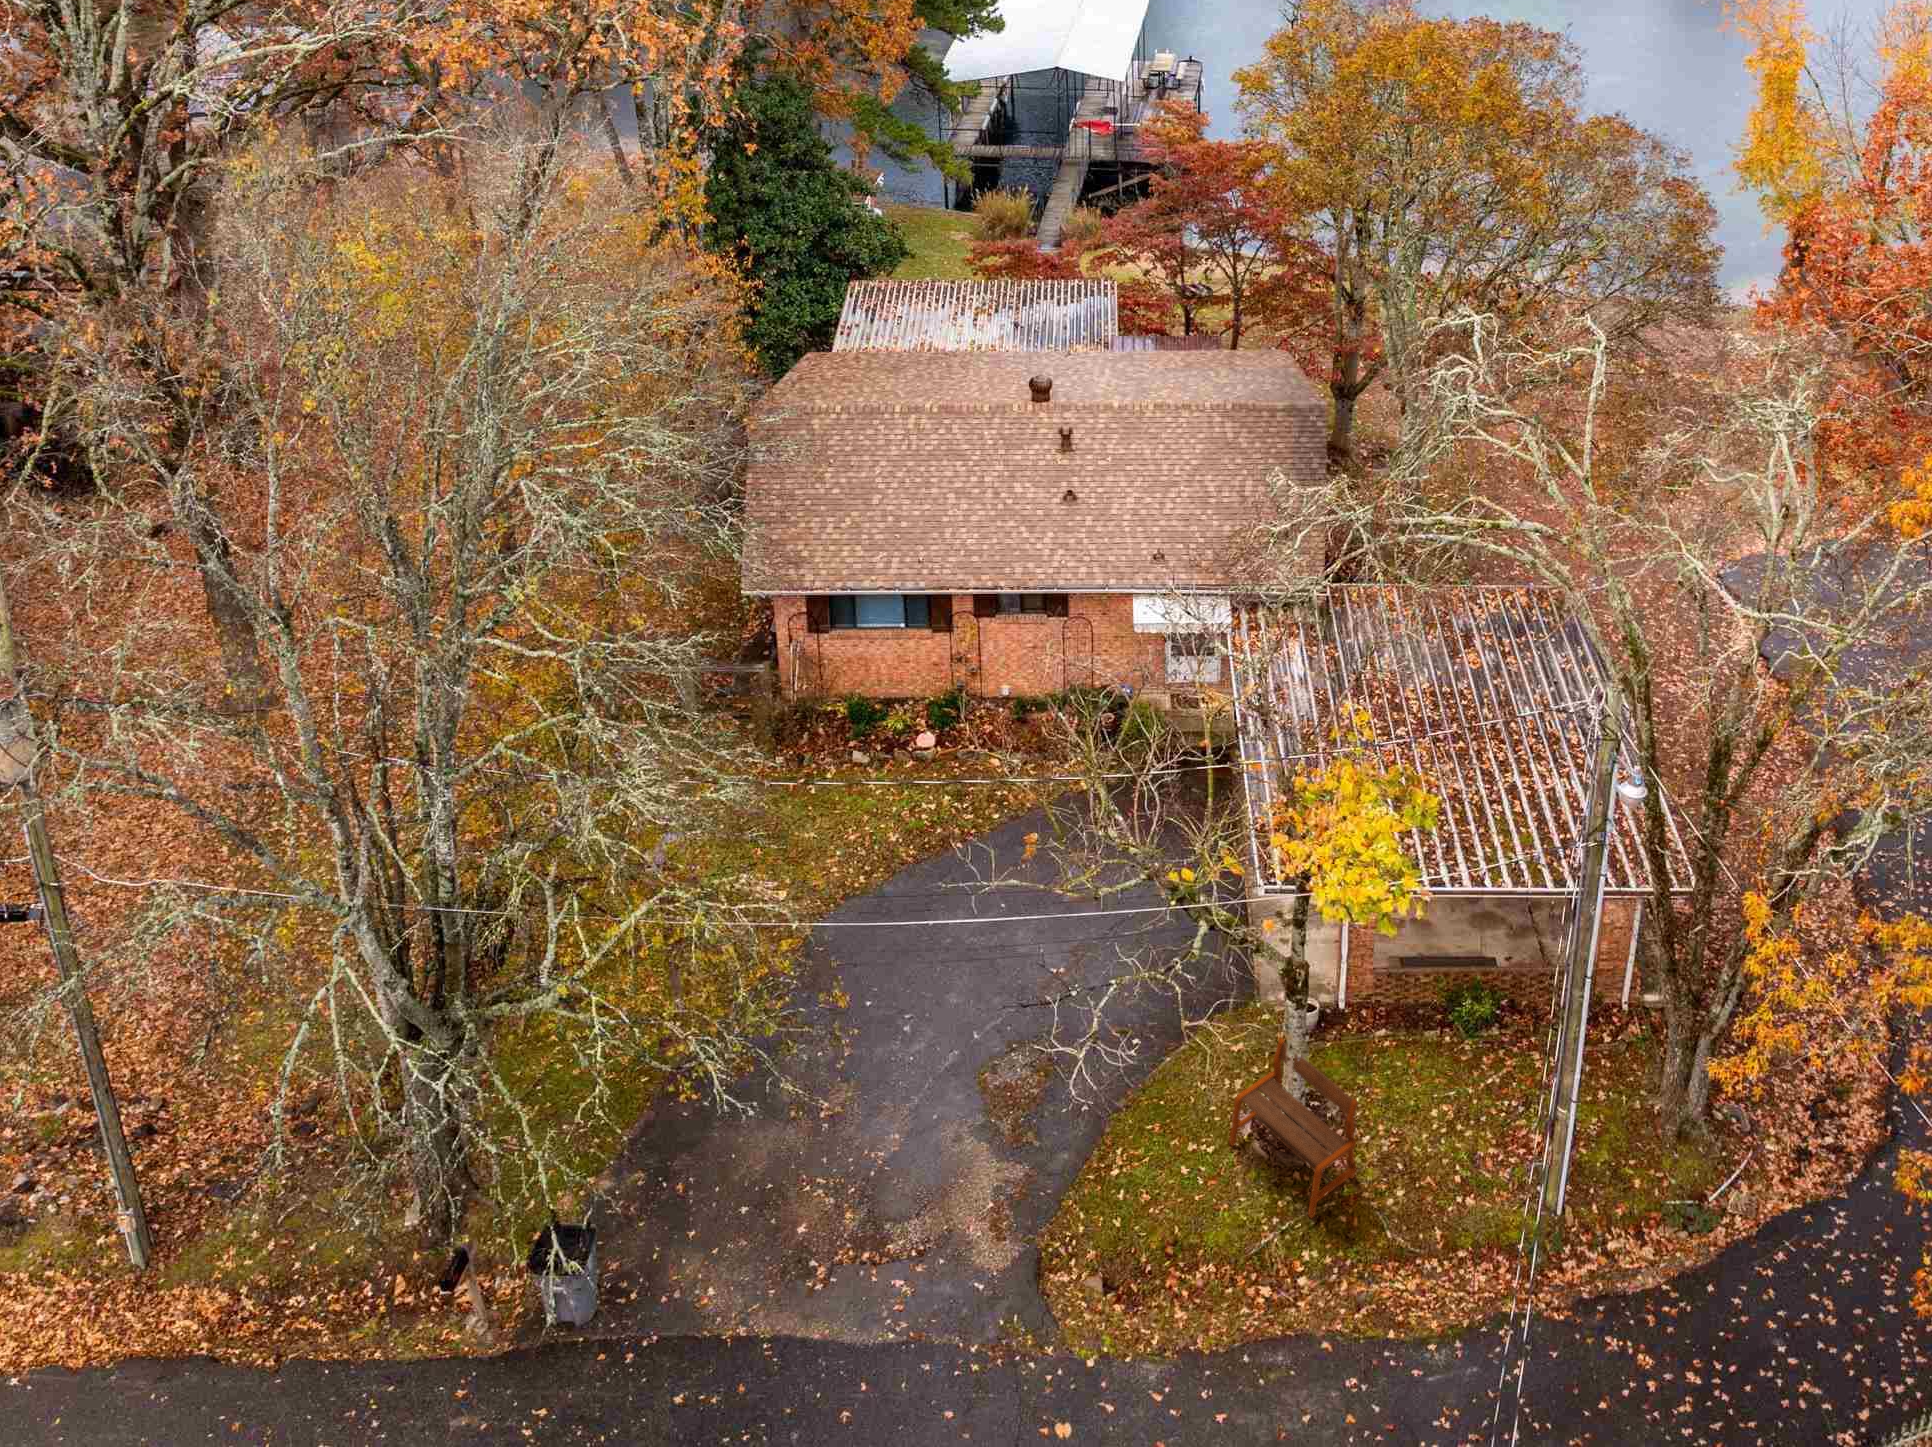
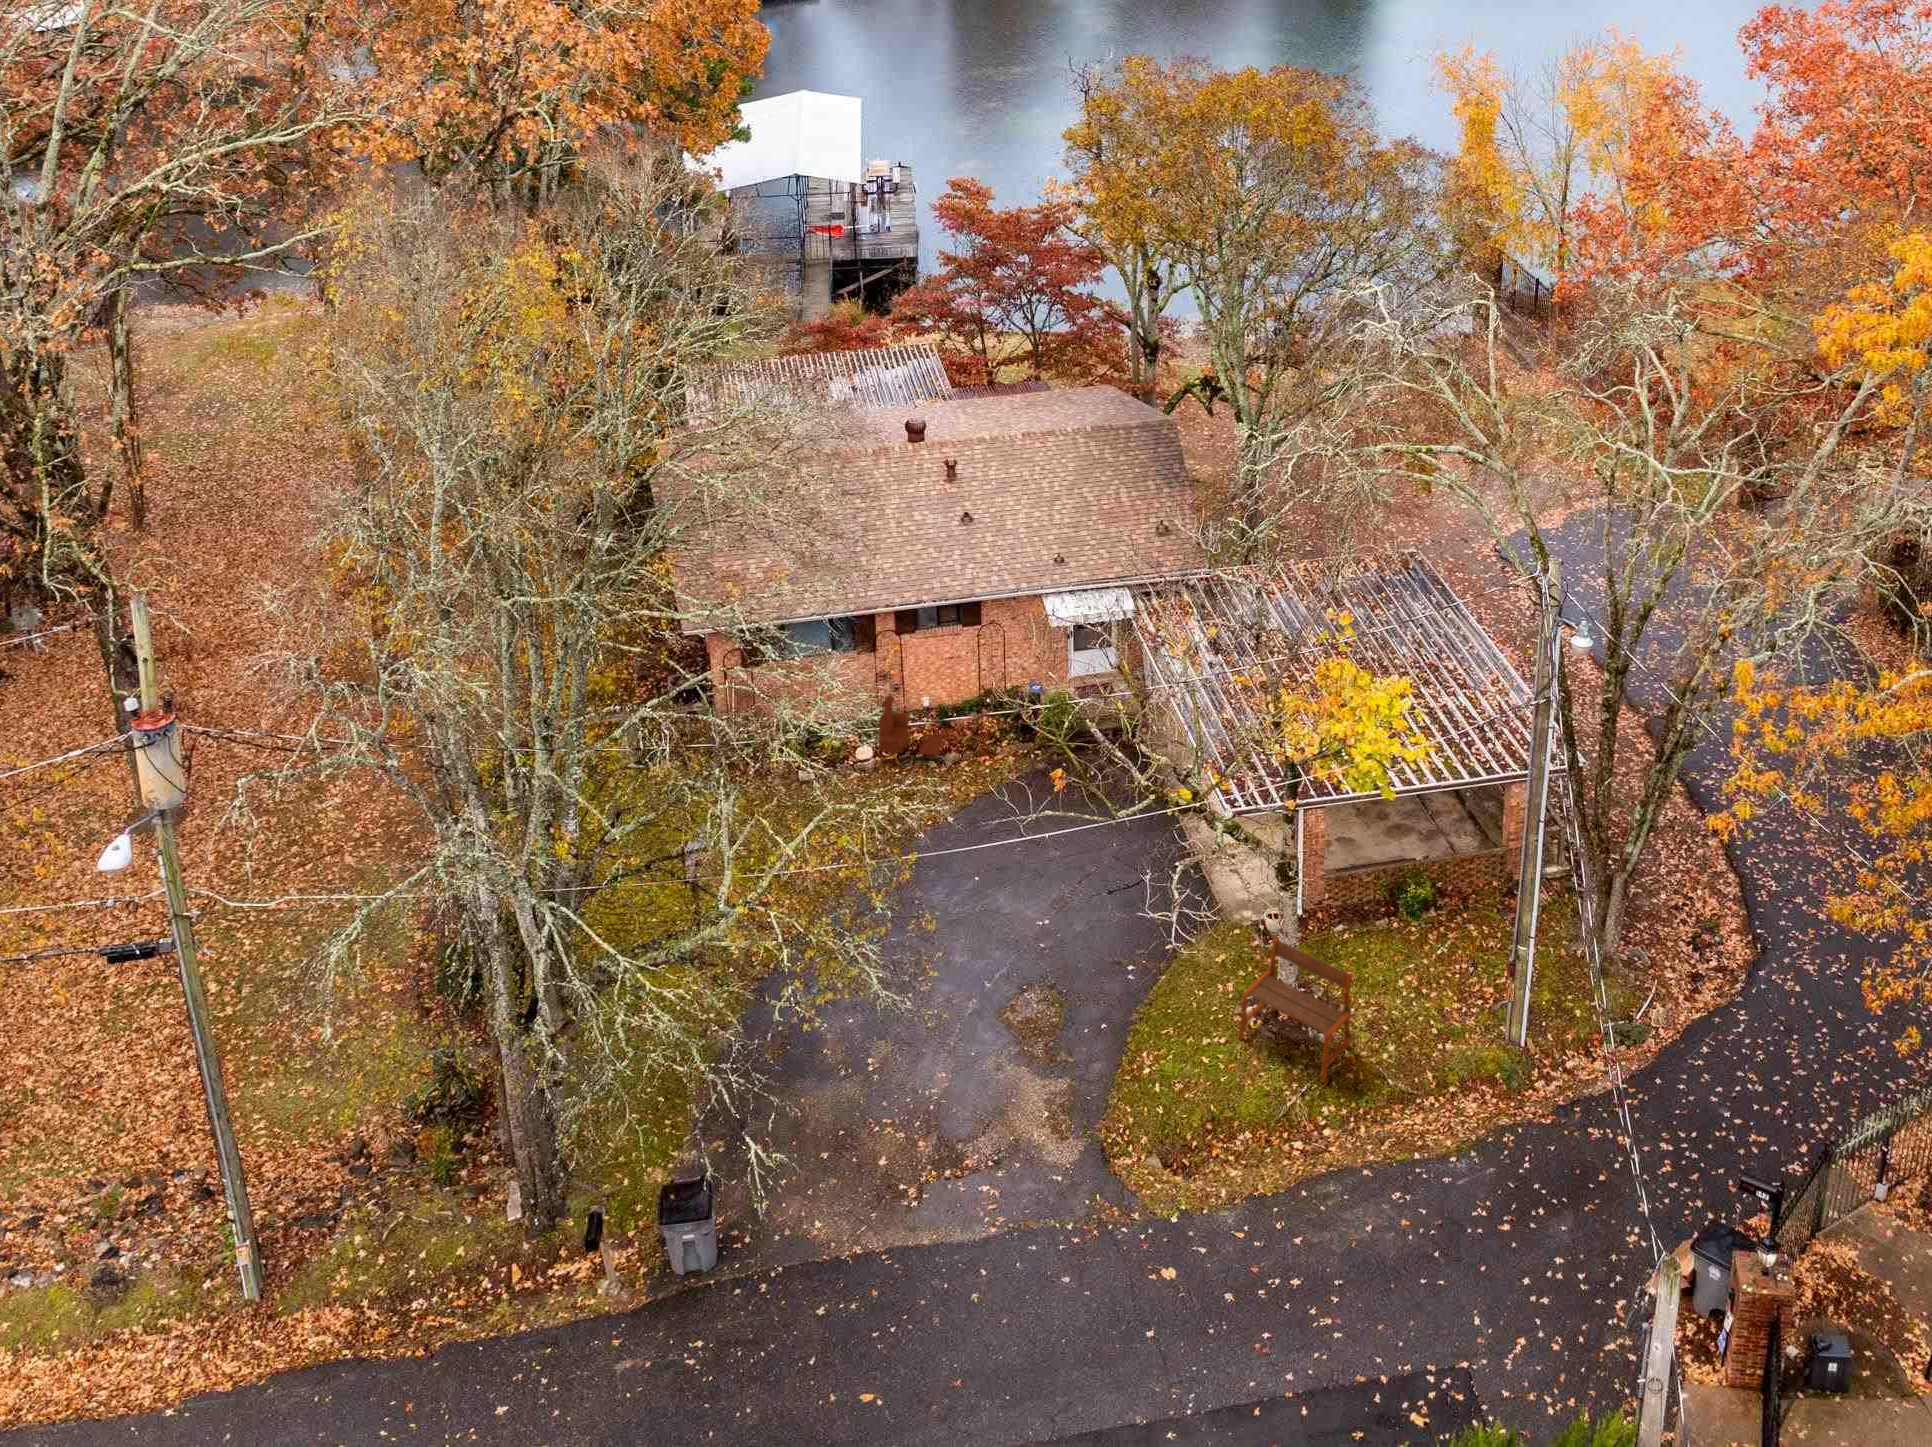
lounge chair: none [932,672,1006,758] -> present [878,694,945,767]

